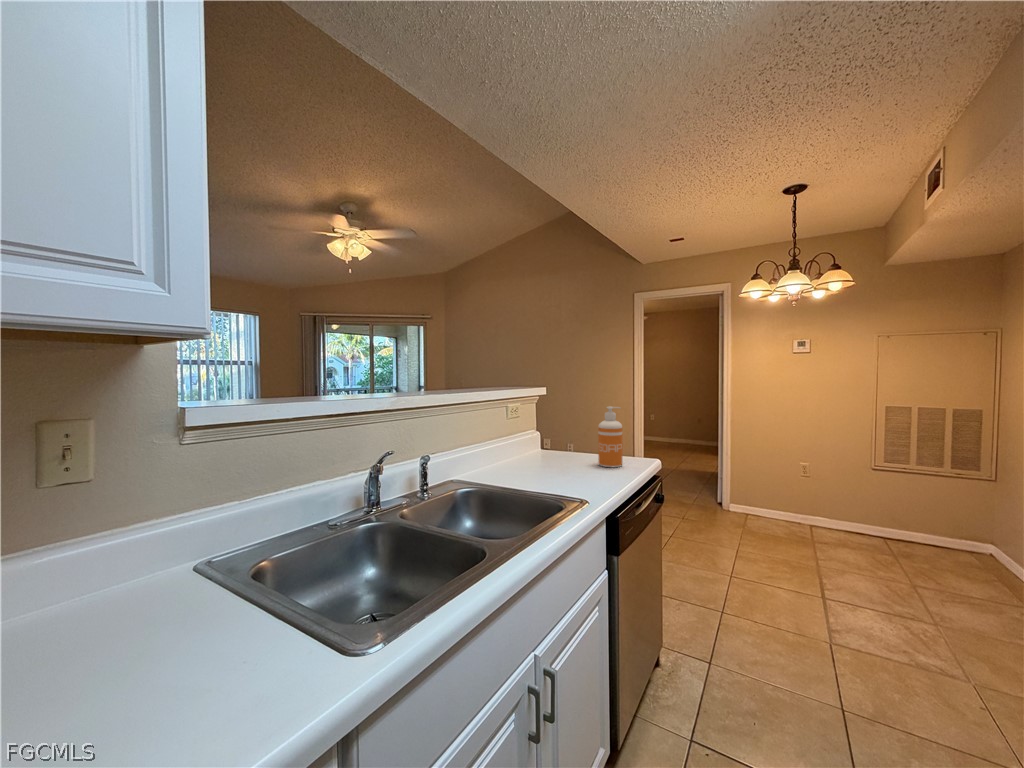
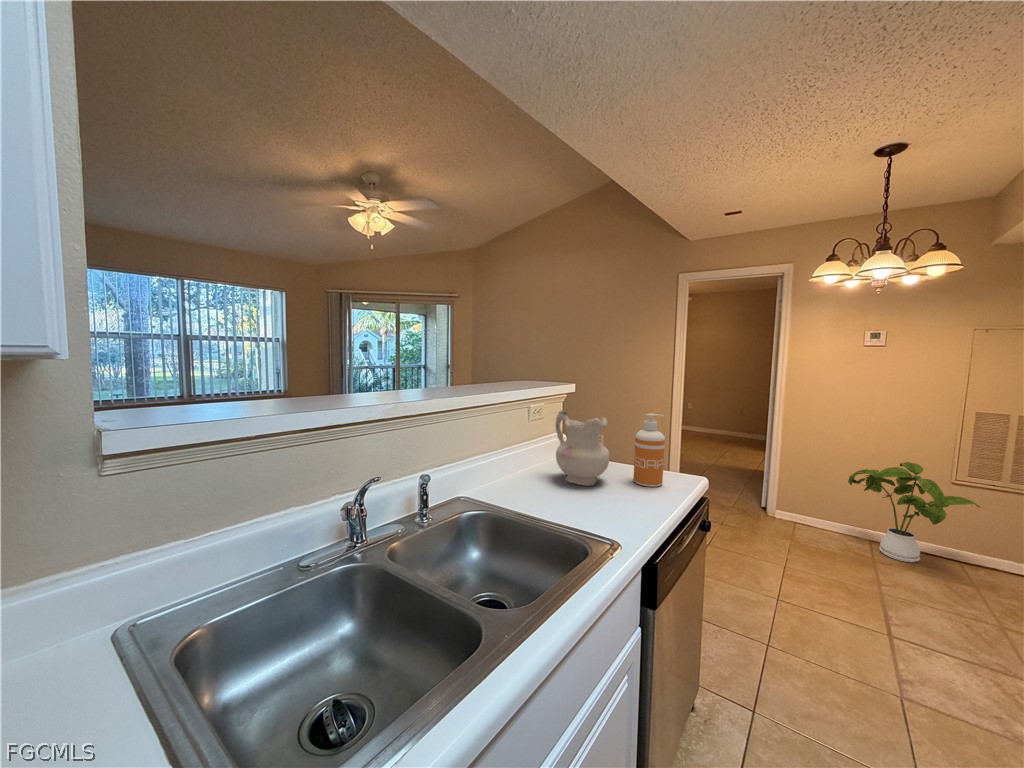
ceramic pitcher: none [531,408,578,469] -> present [555,411,609,486]
house plant: none [789,452,896,541] -> present [848,462,980,562]

